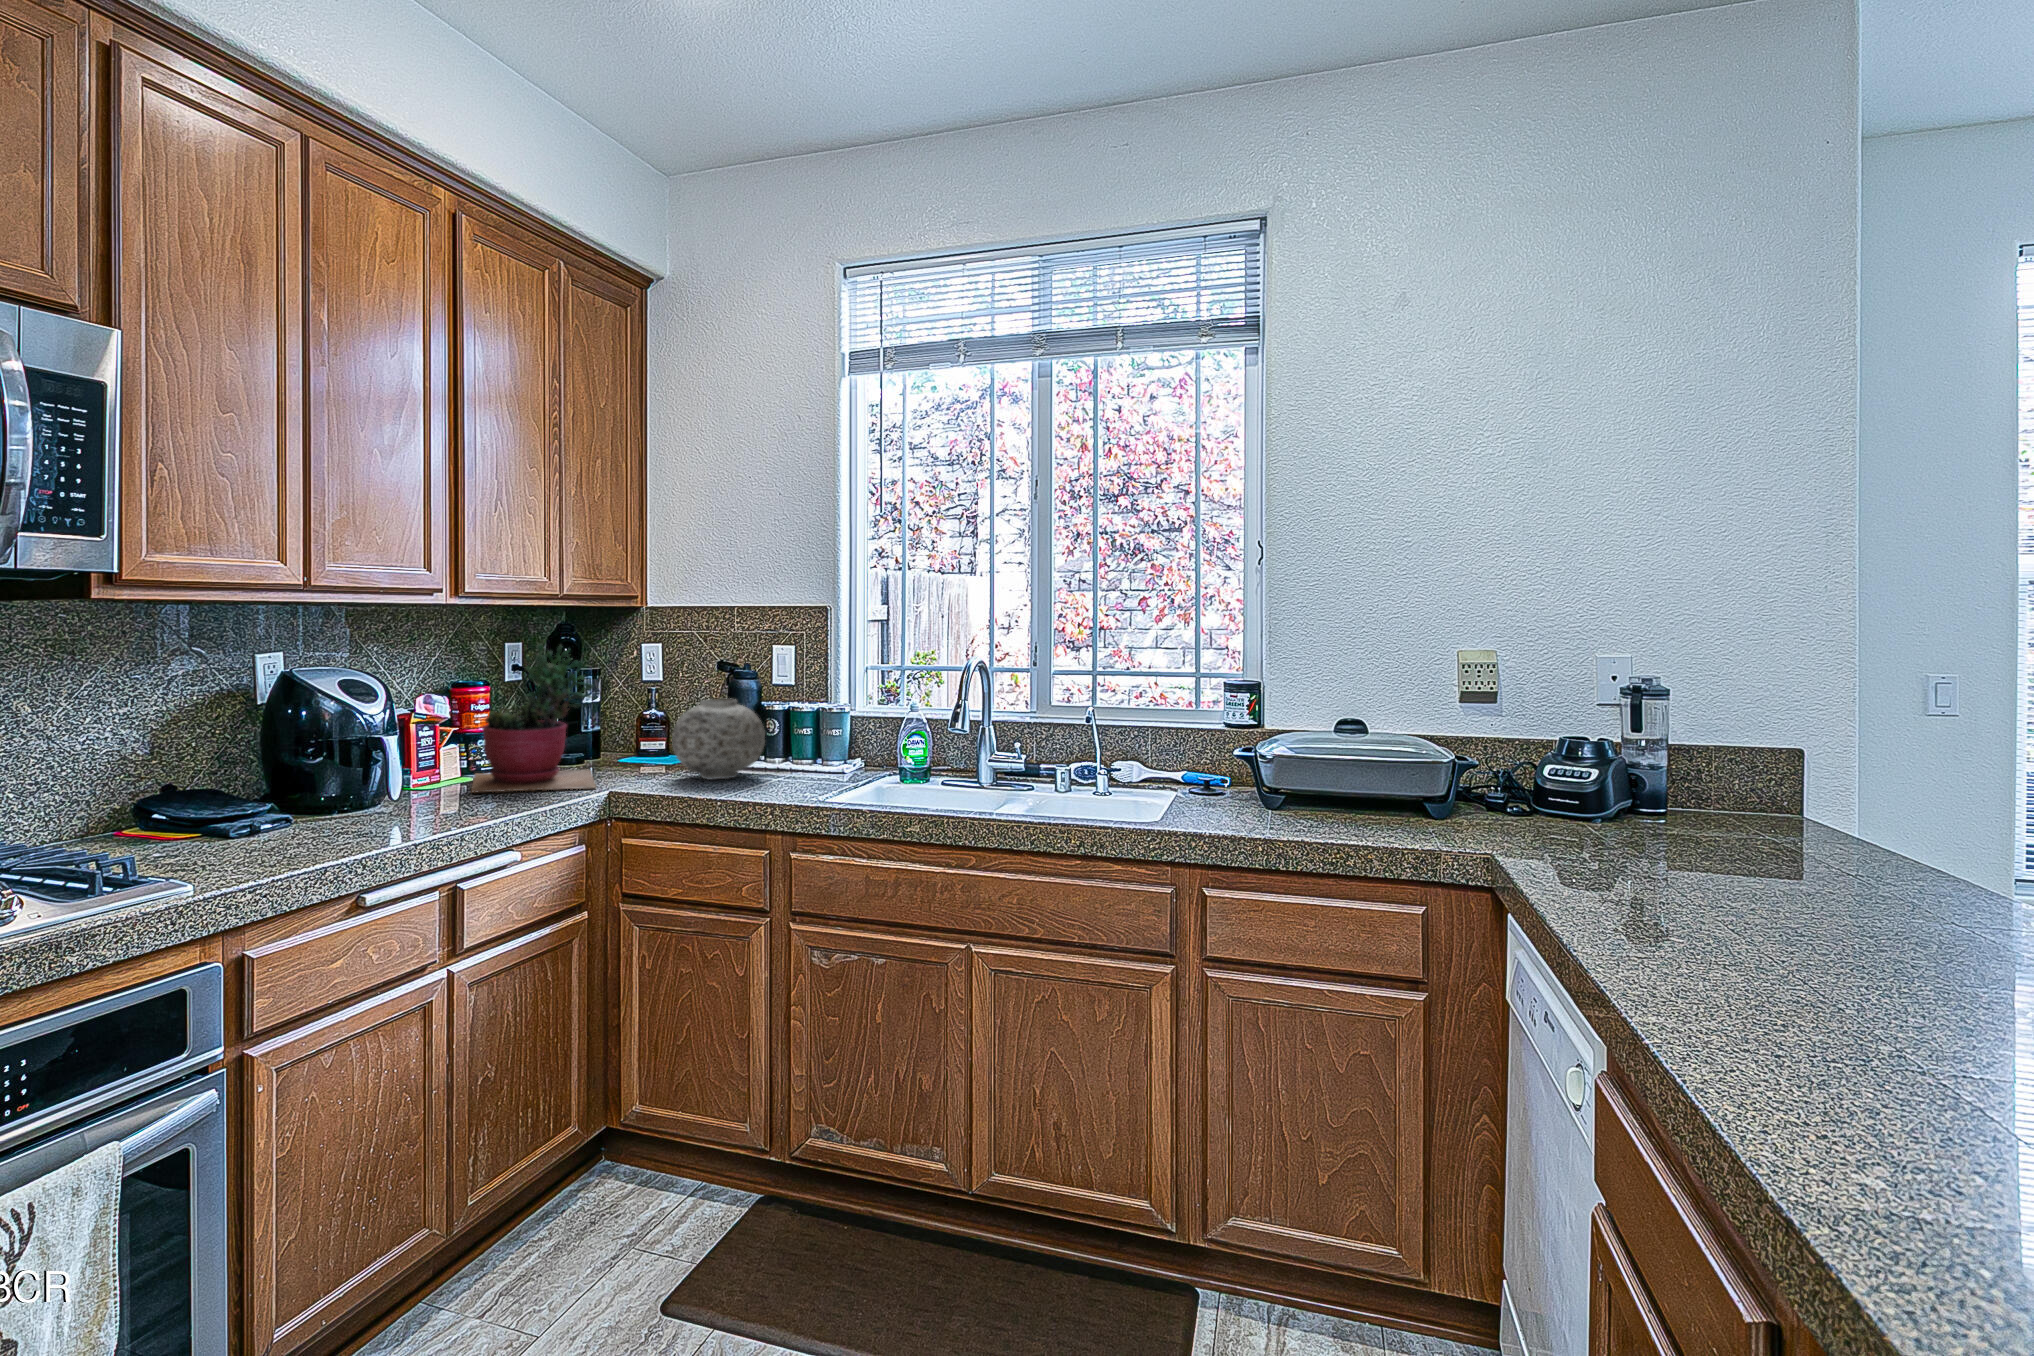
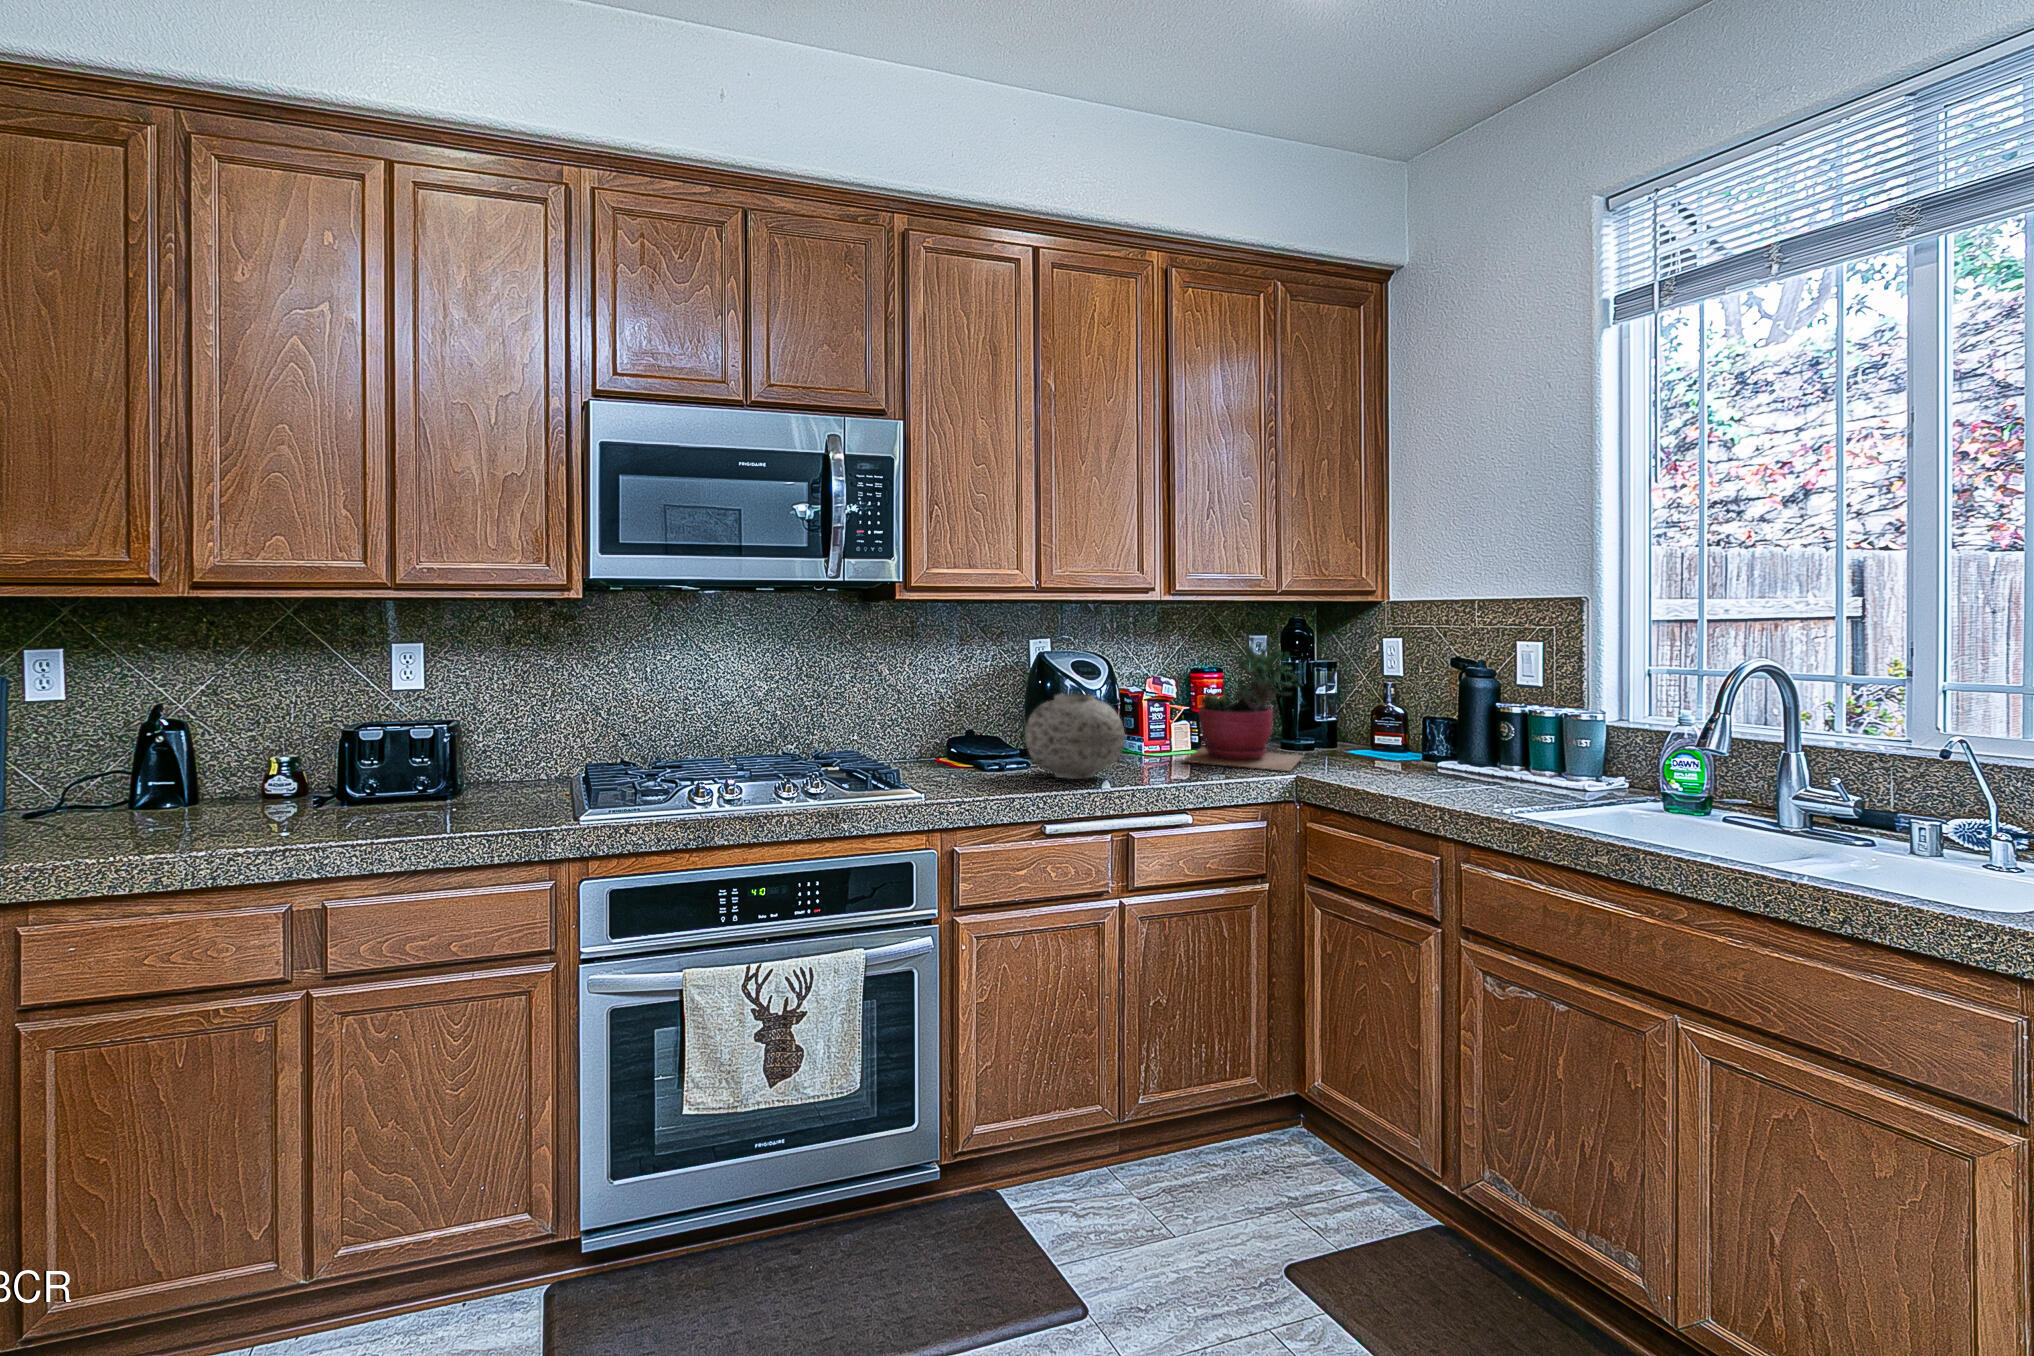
vase: present [672,699,765,780] -> present [1025,694,1125,779]

